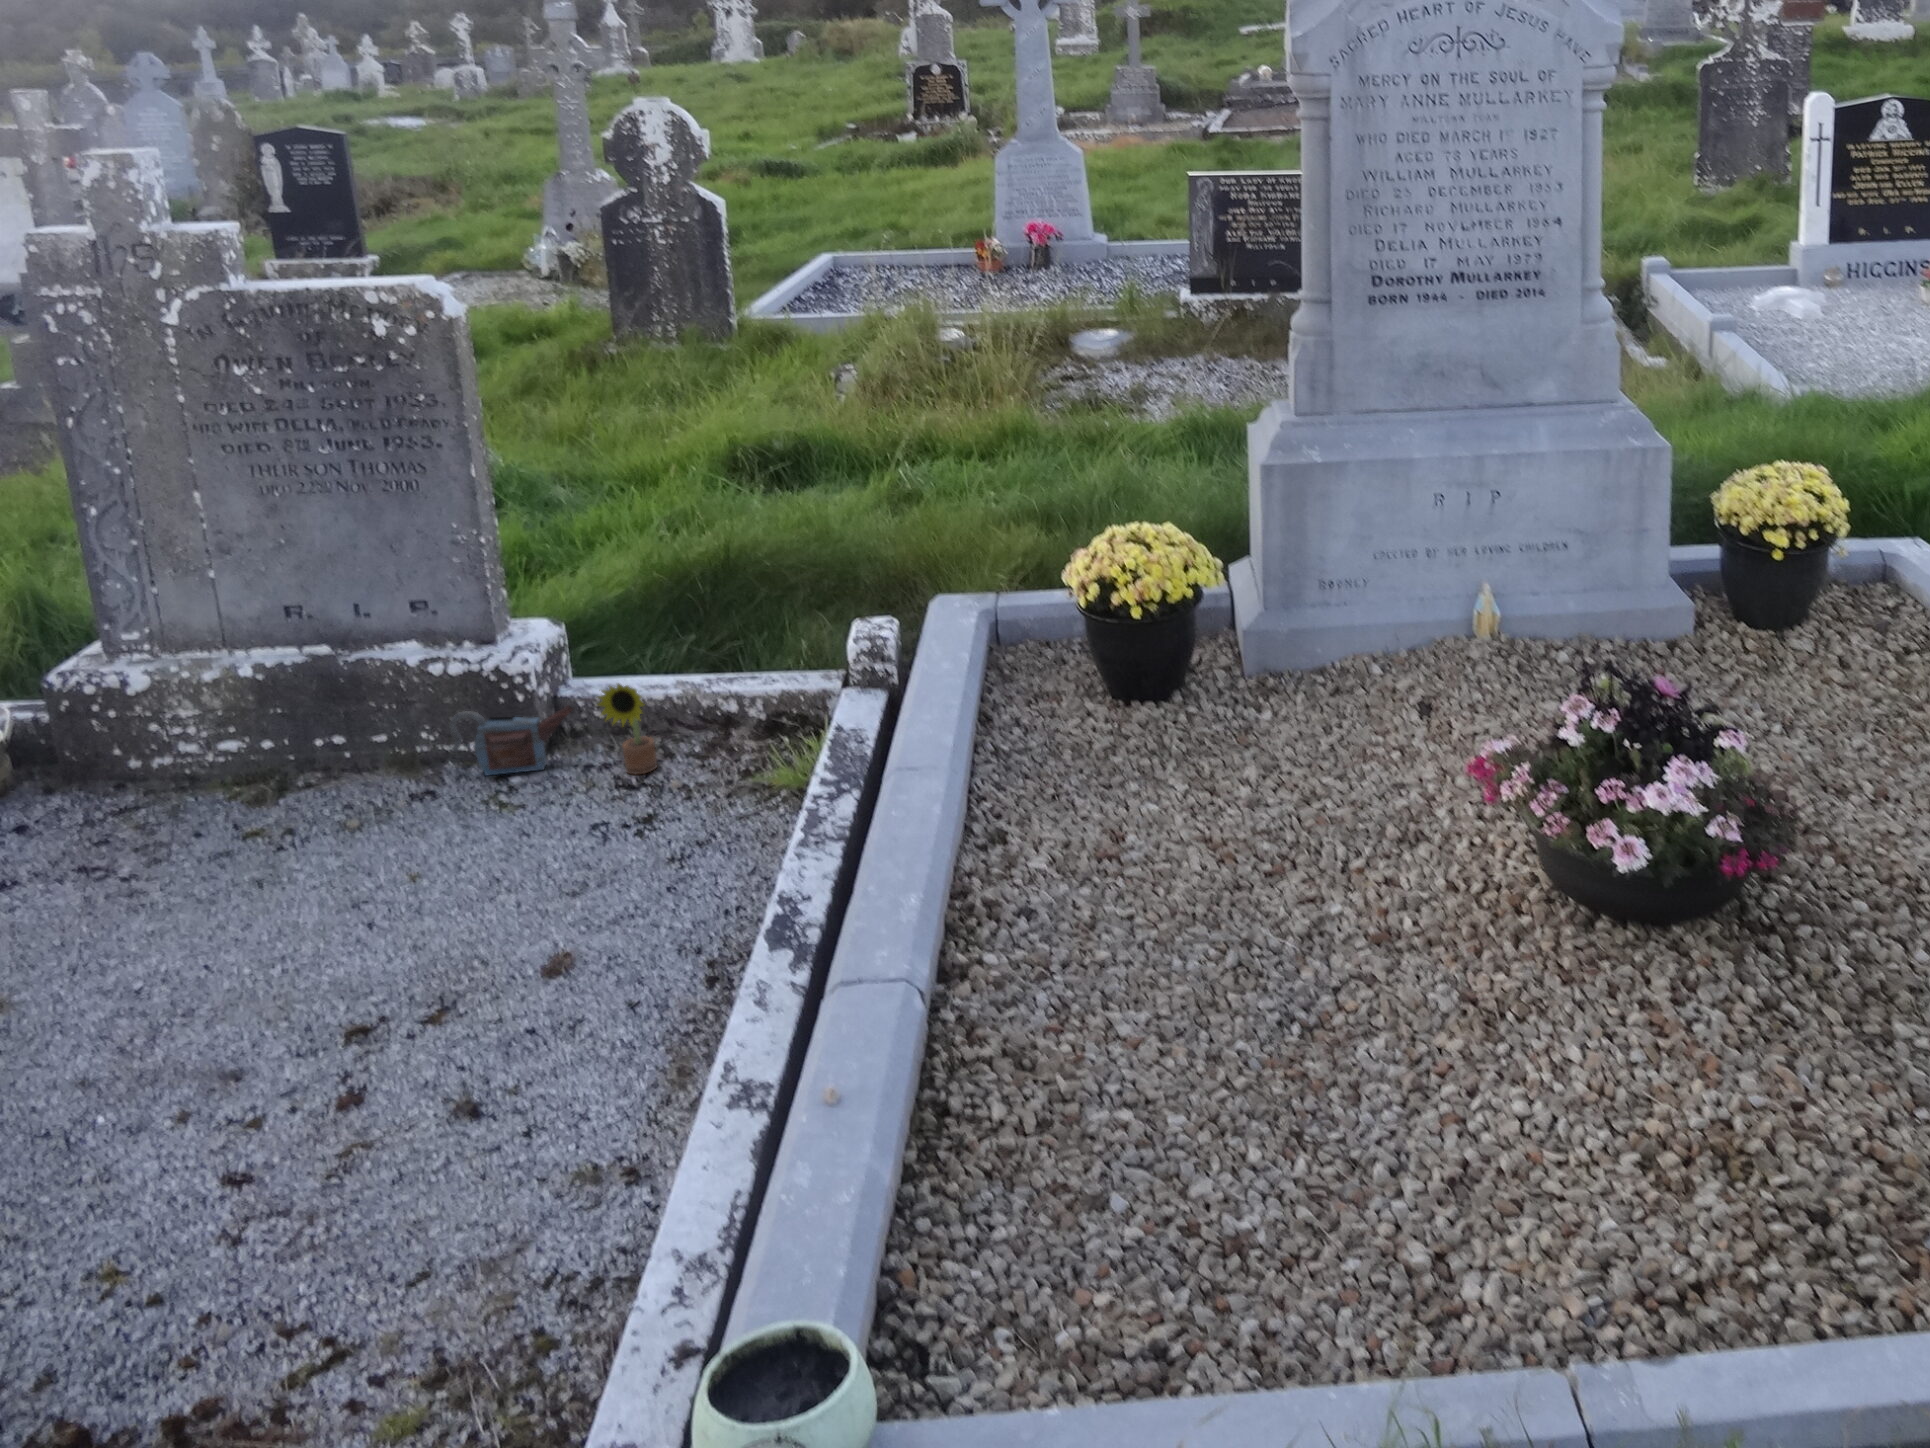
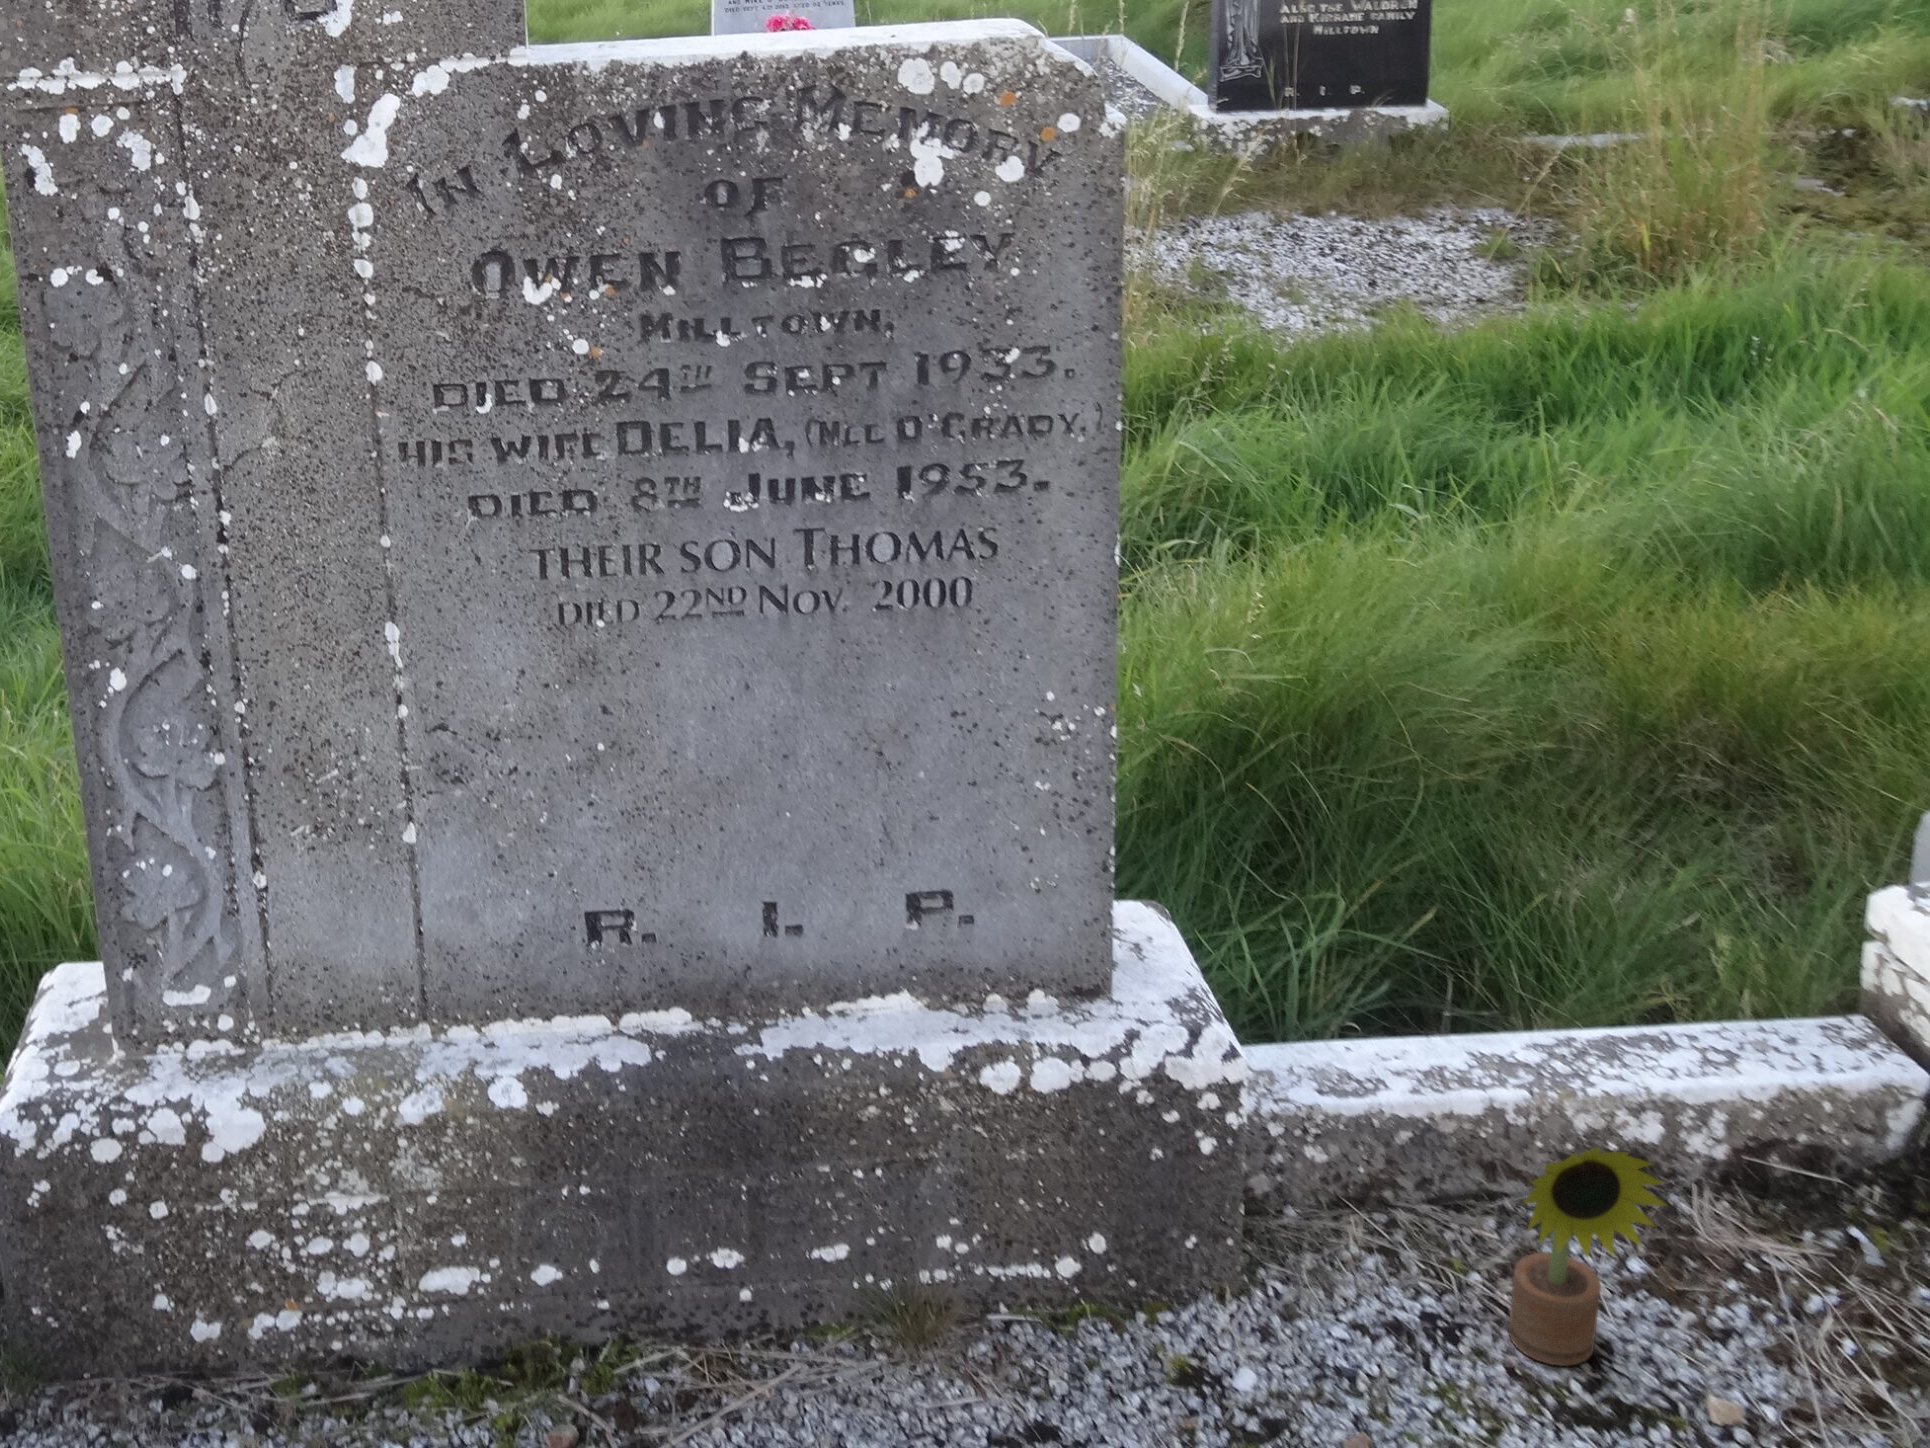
watering can: present [449,705,574,775] -> none [1072,1176,1382,1367]

